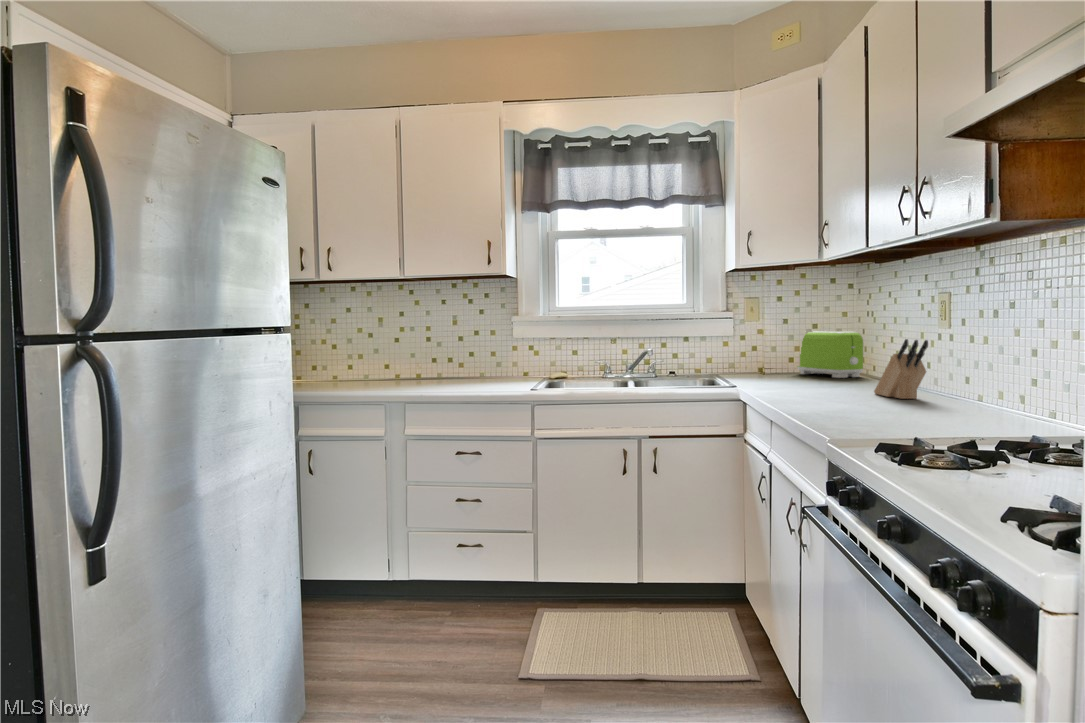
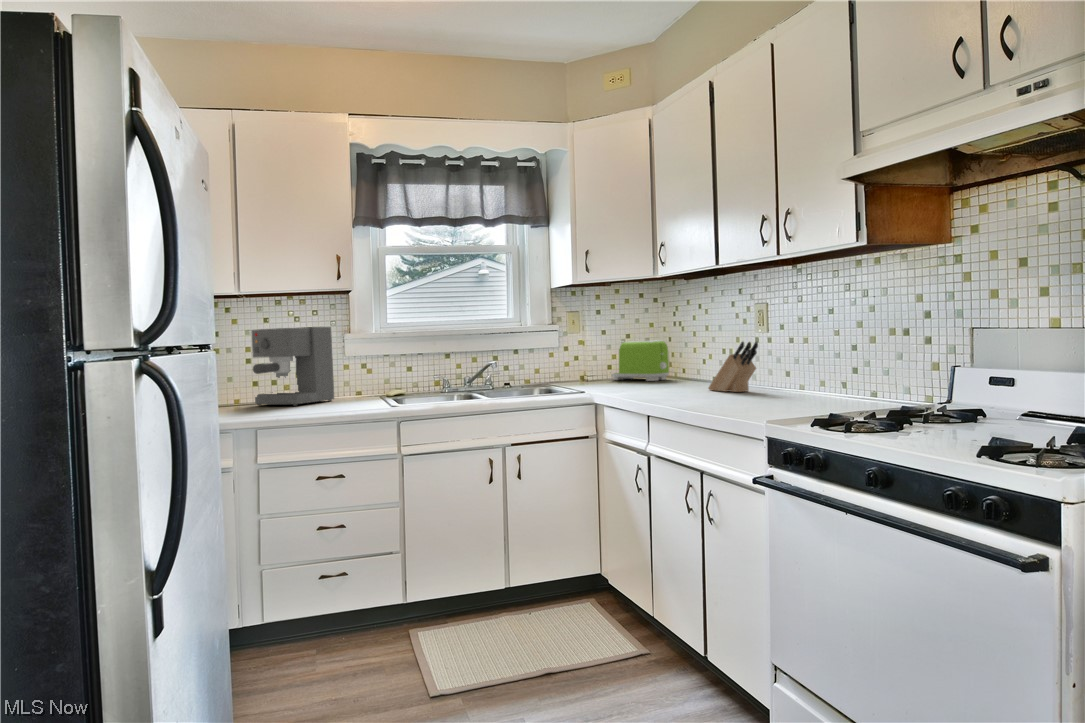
coffee maker: none [423,310,501,383] -> present [251,327,334,406]

